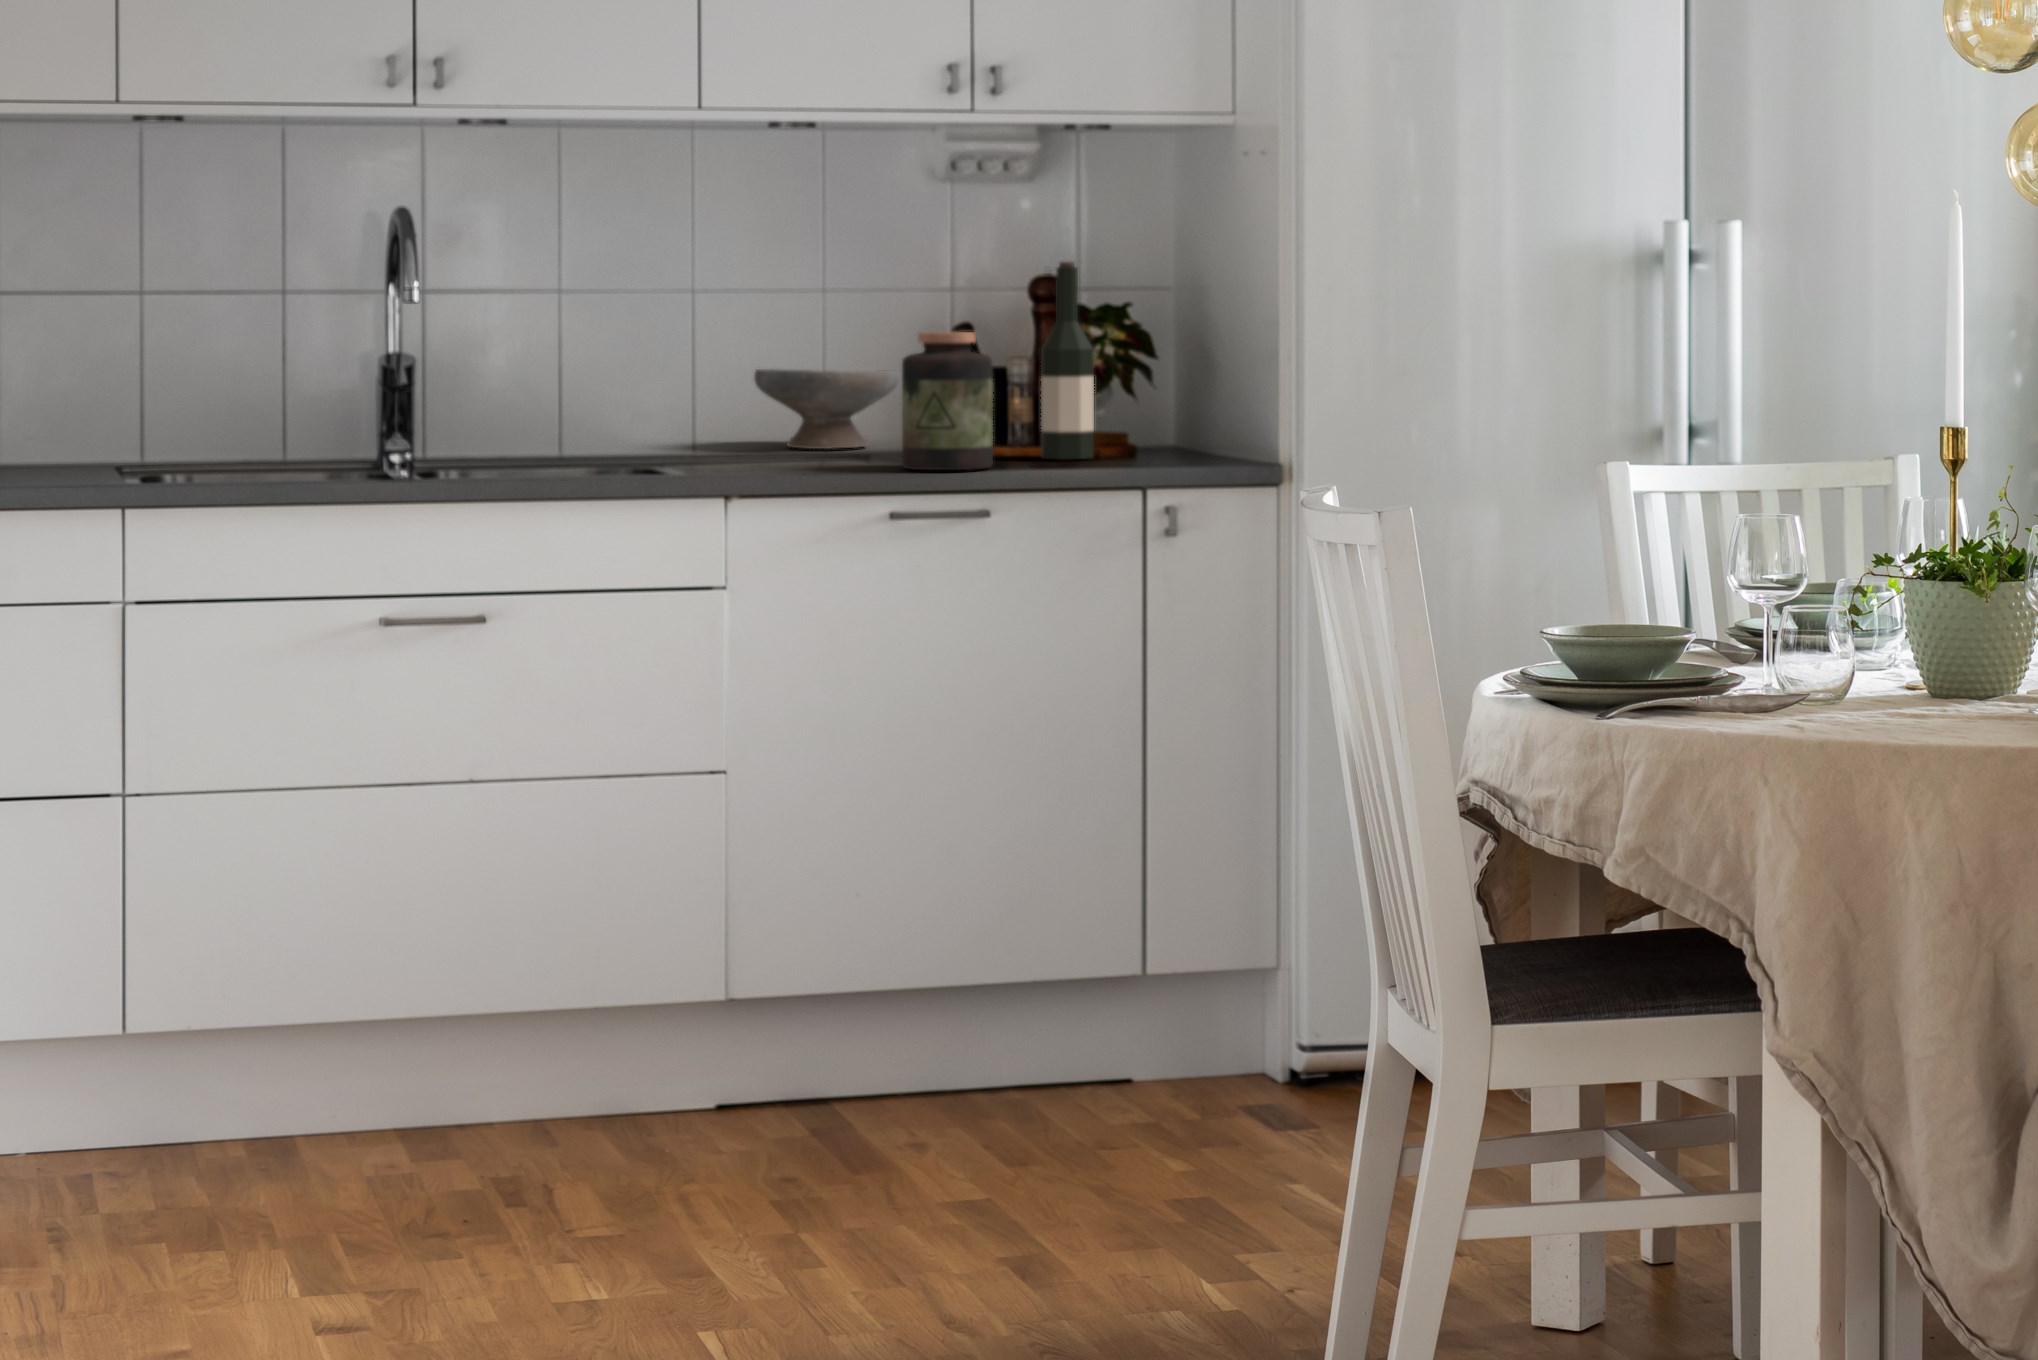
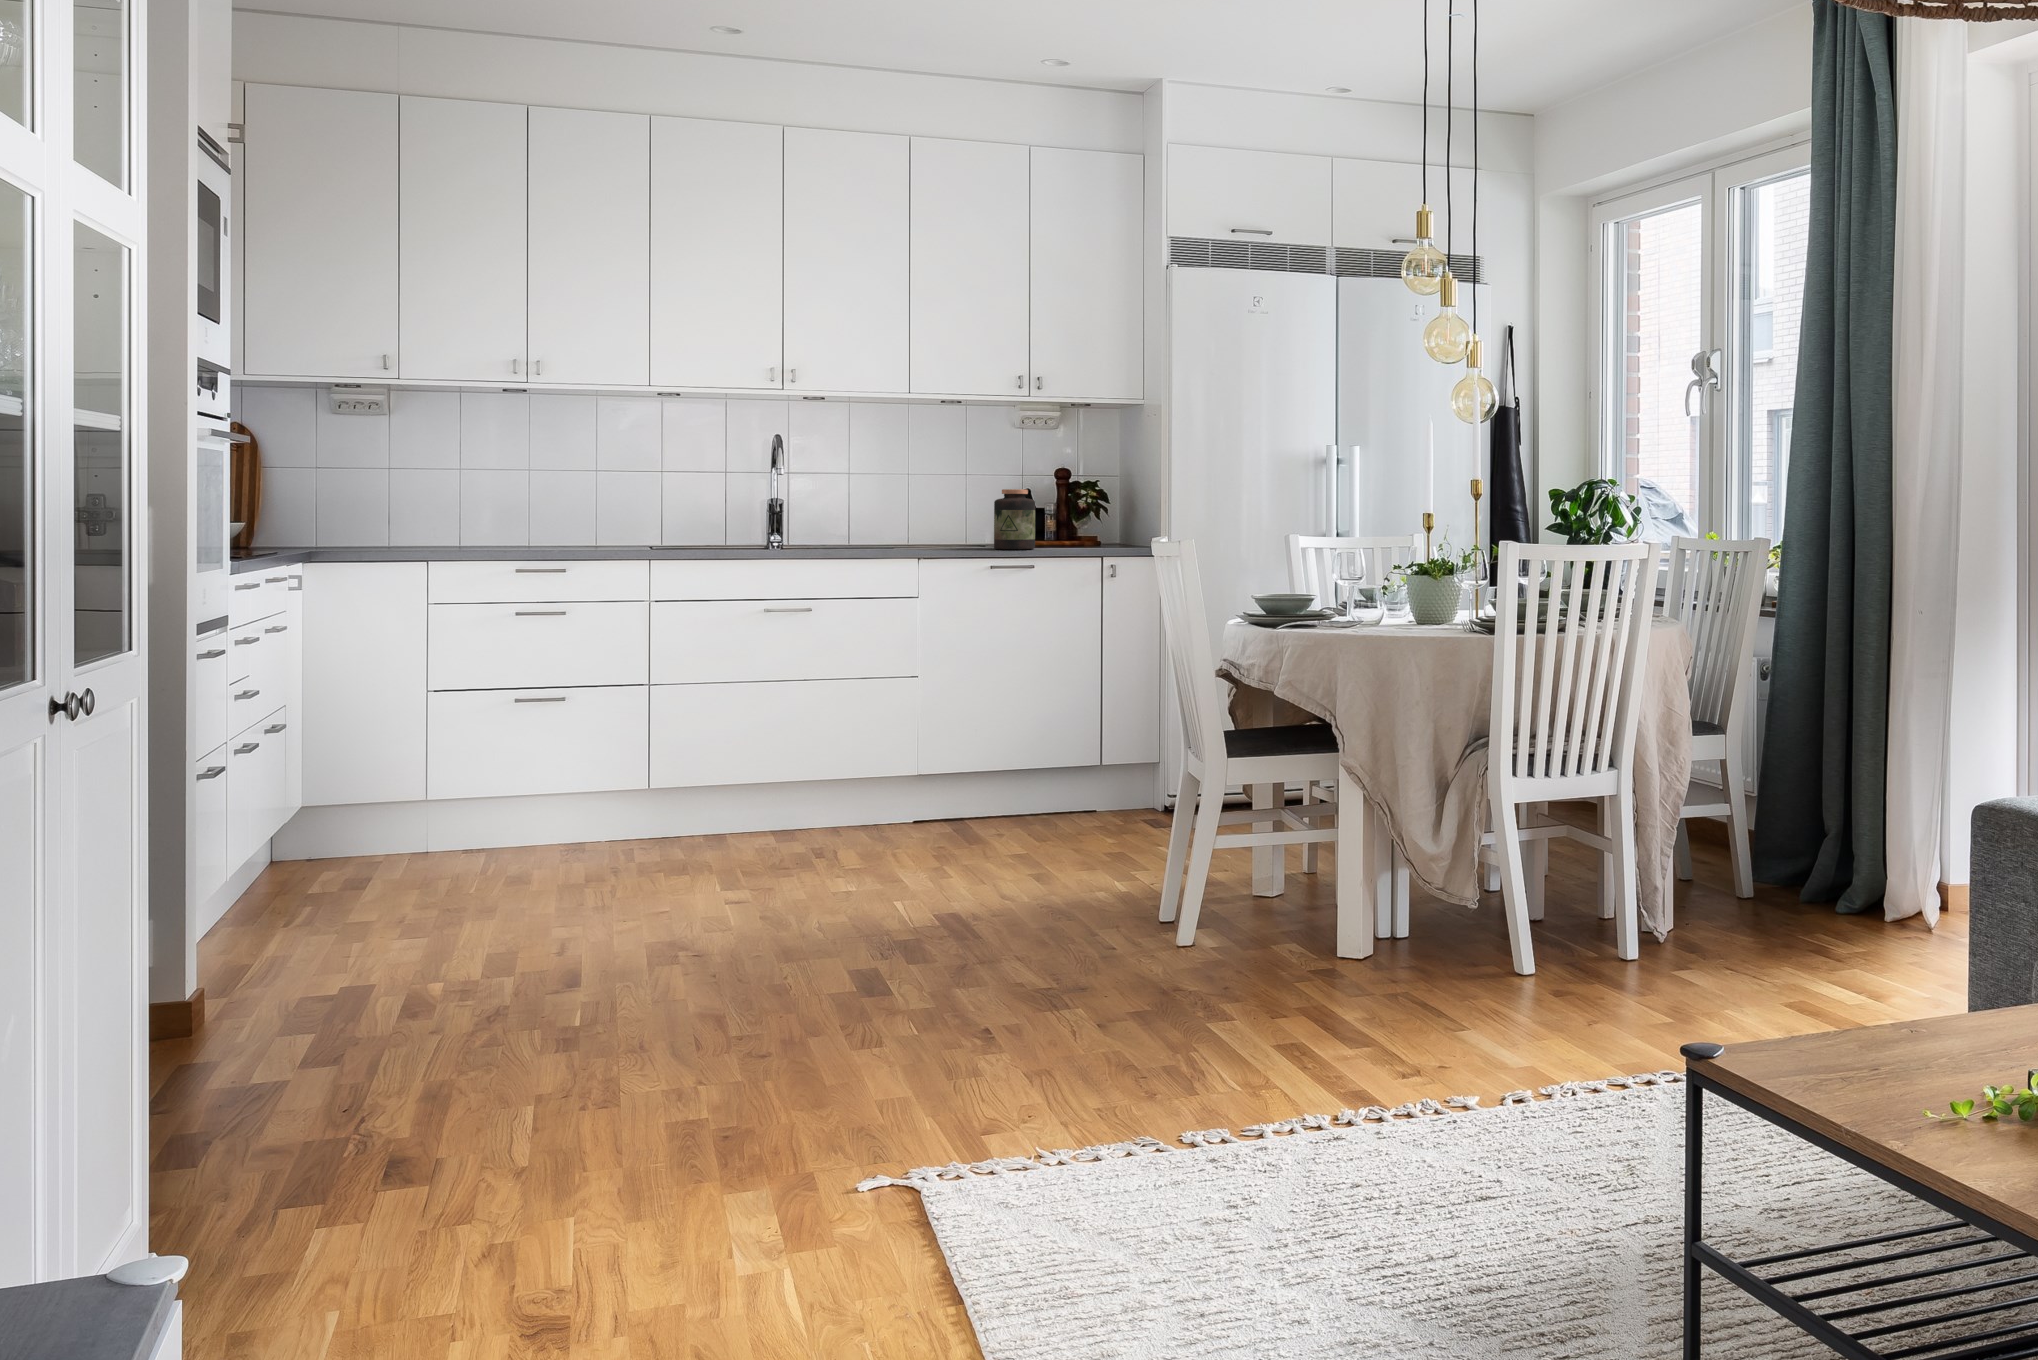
wine bottle: present [1041,262,1094,459] -> none [1058,461,1082,547]
bowl: present [754,369,900,449] -> none [929,508,996,543]

